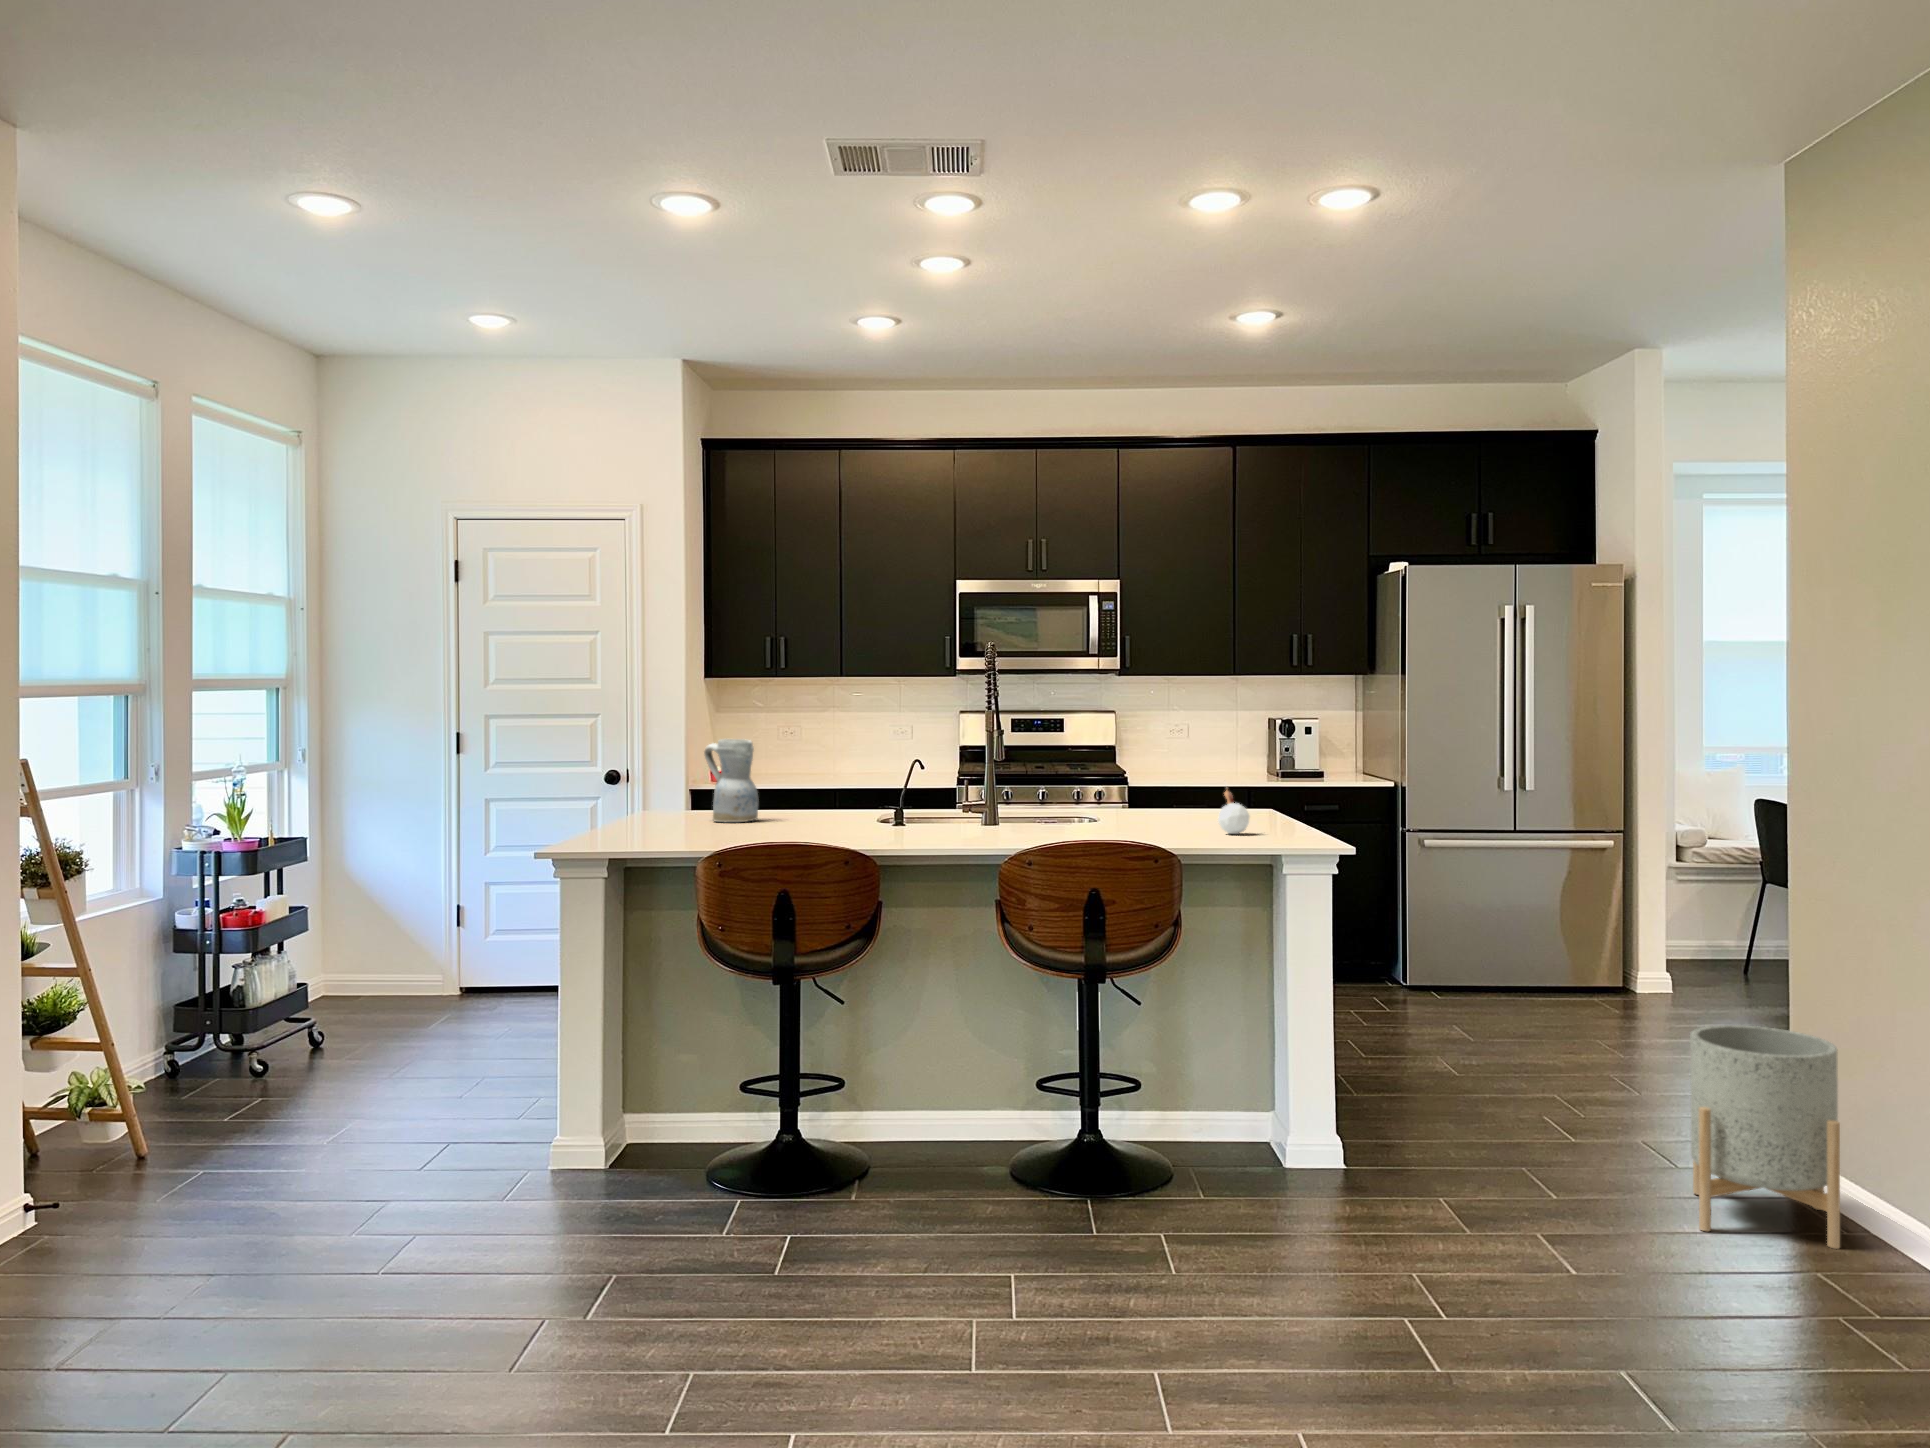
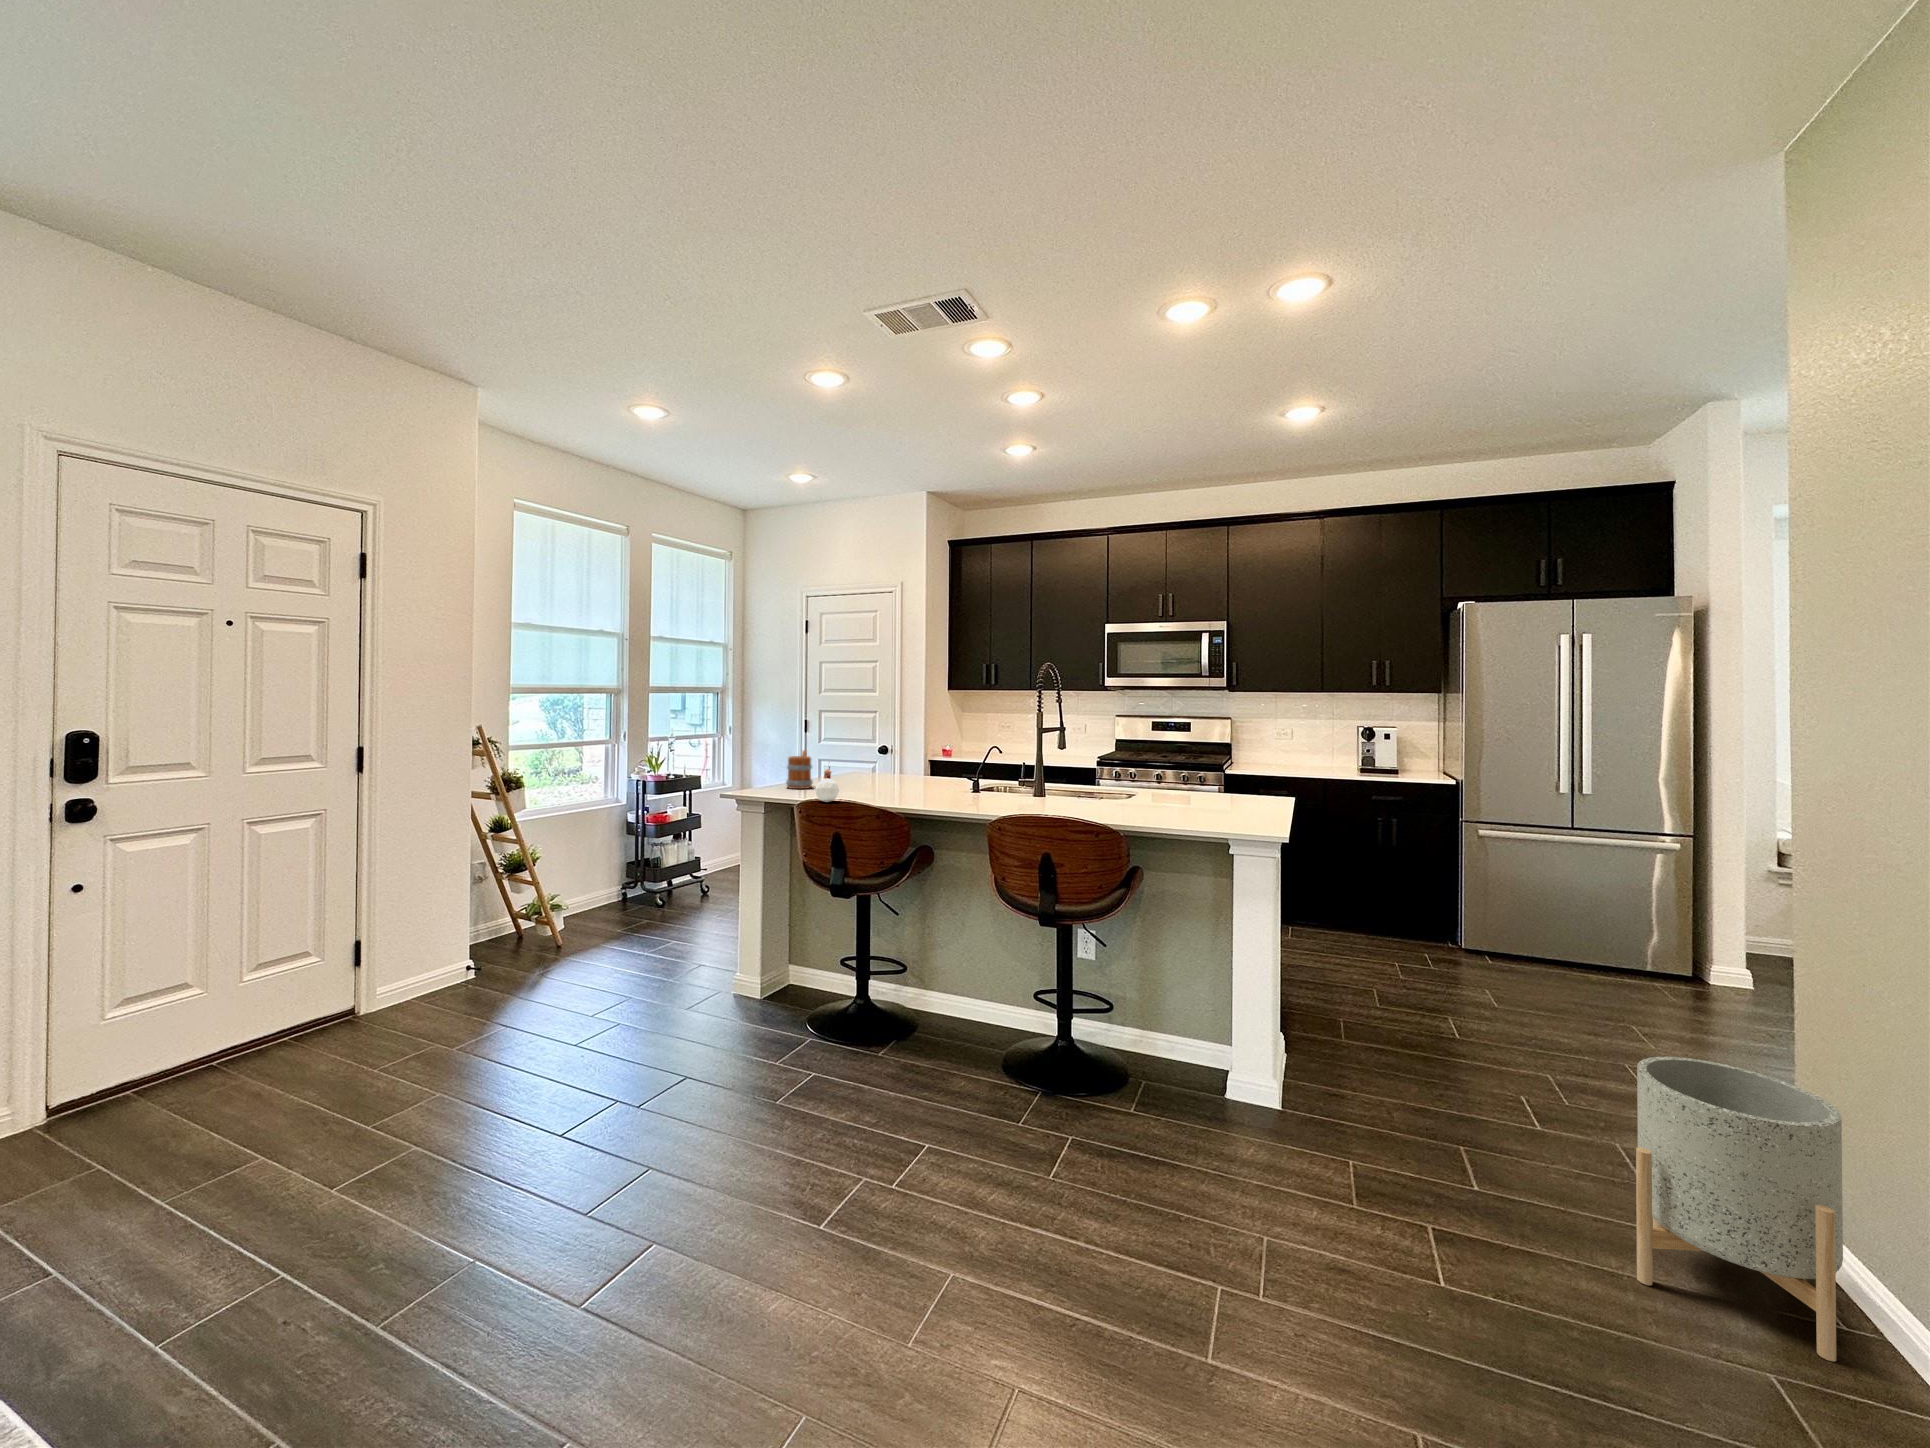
ceramic pitcher: present [704,739,758,822] -> none [862,726,893,781]
mug: none [645,778,685,838] -> present [786,750,812,789]
candle: present [1218,790,1250,834] -> present [815,762,839,802]

